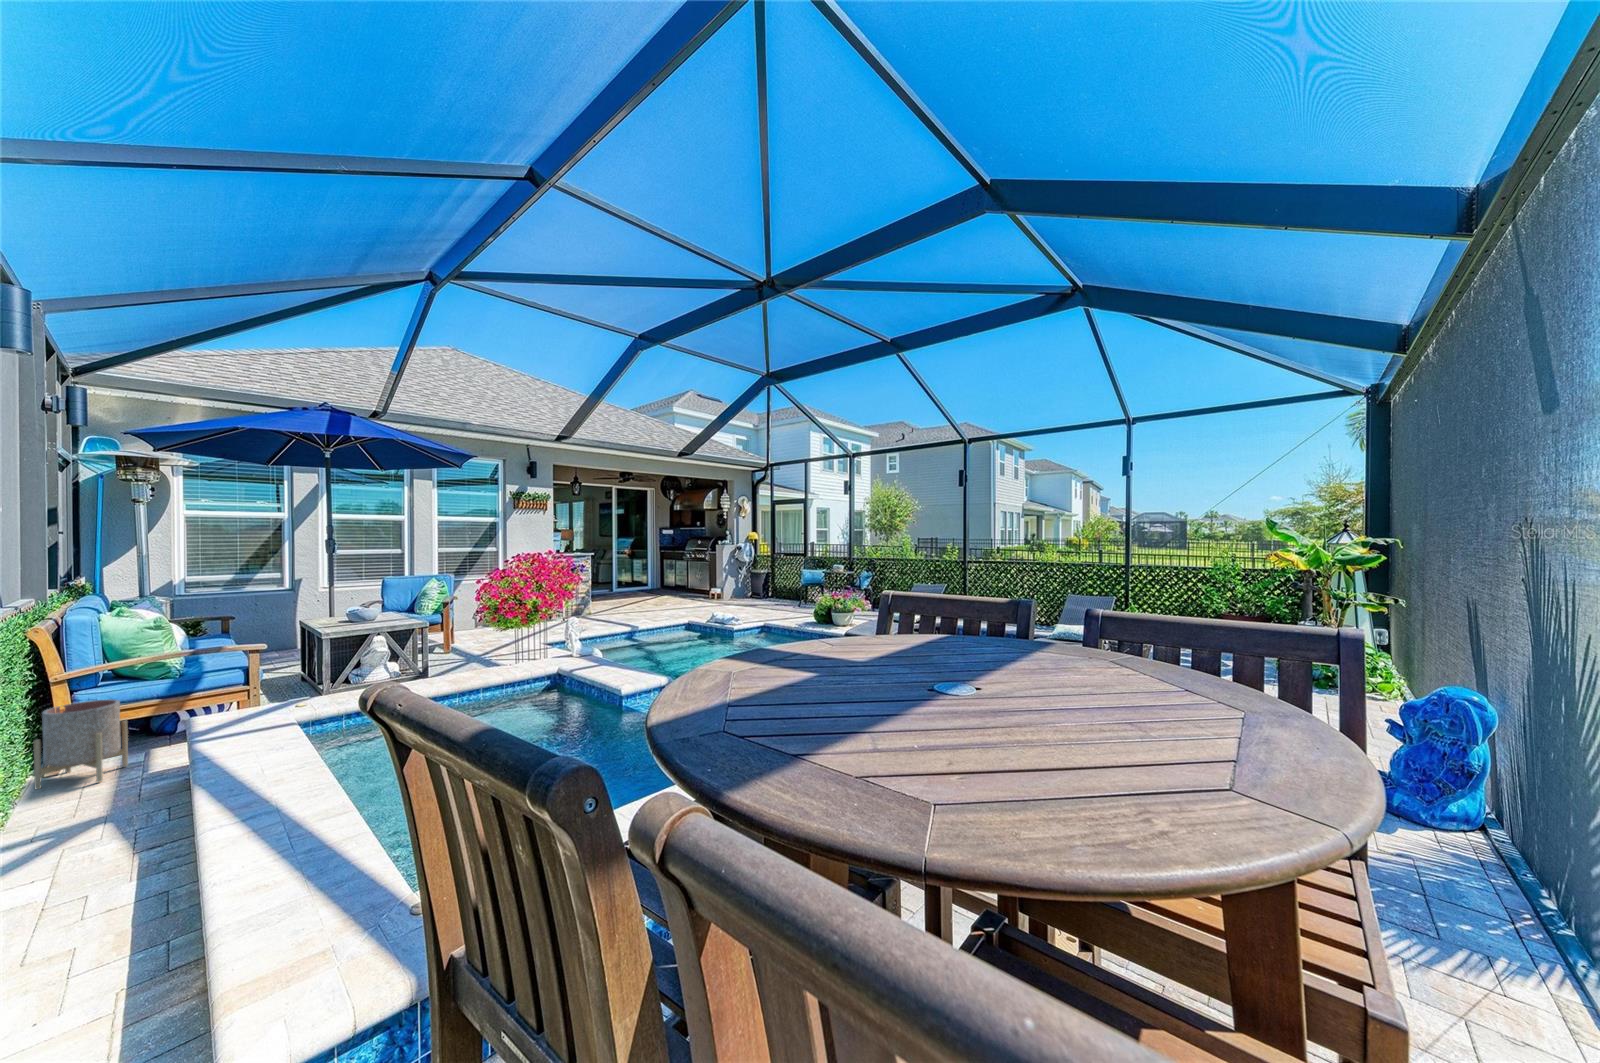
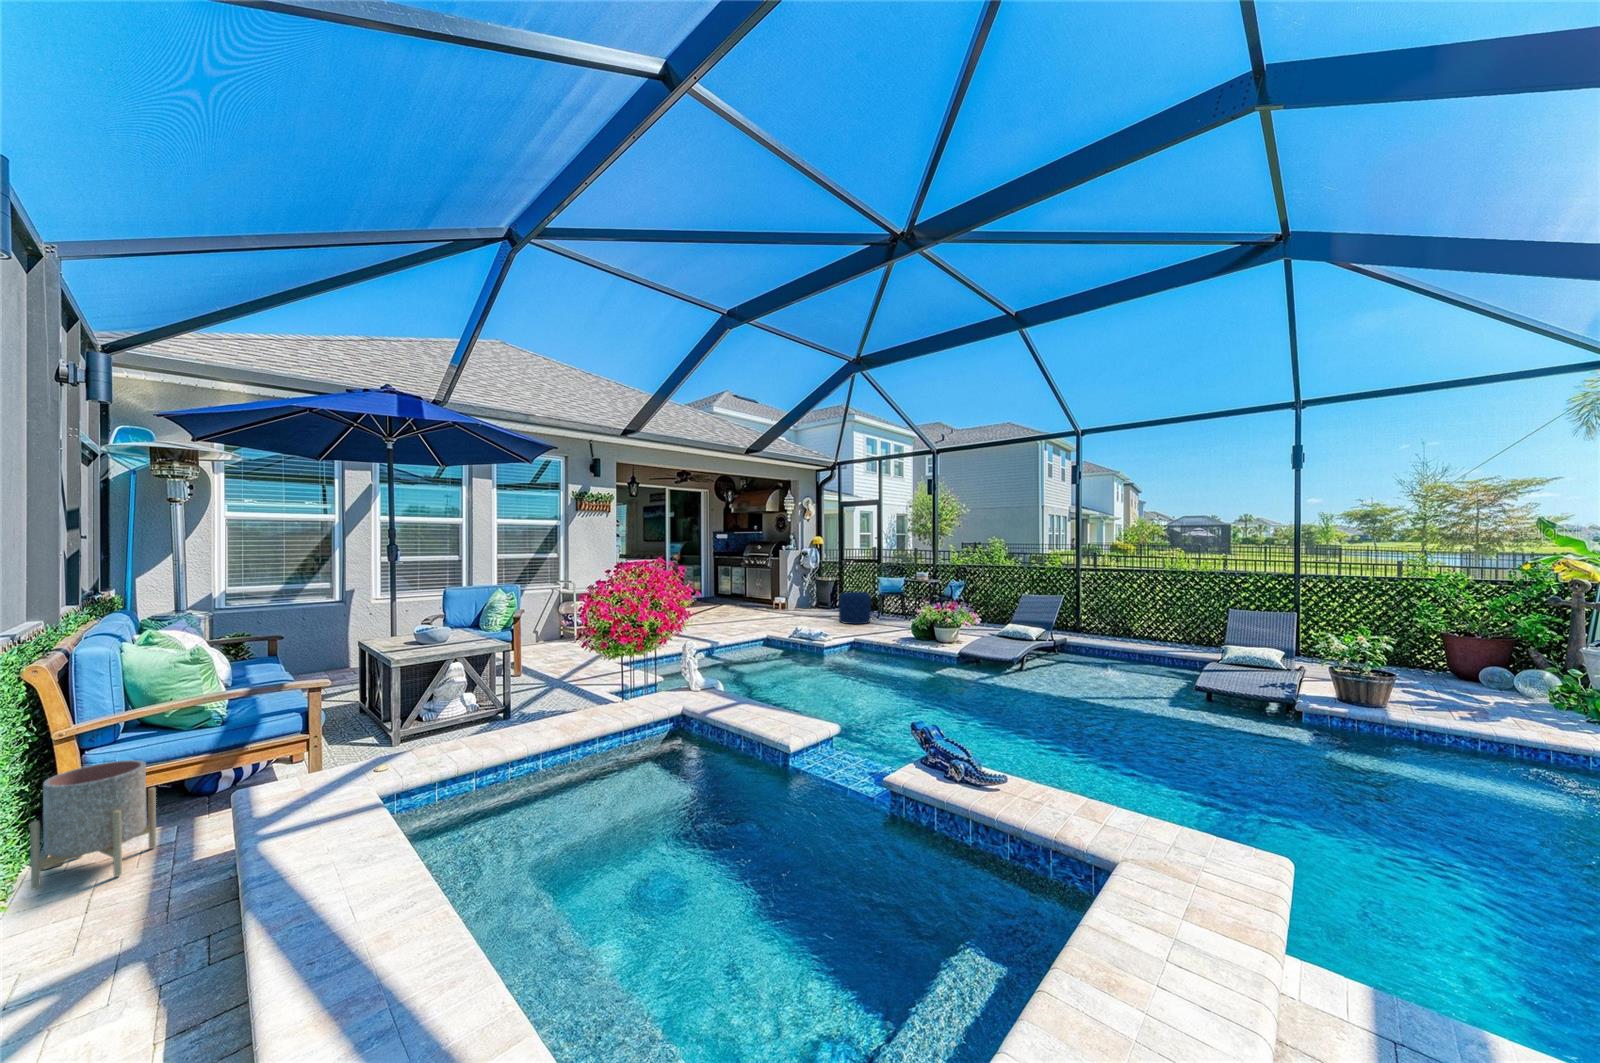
pouf: none [759,583,789,612] -> present [839,592,871,624]

